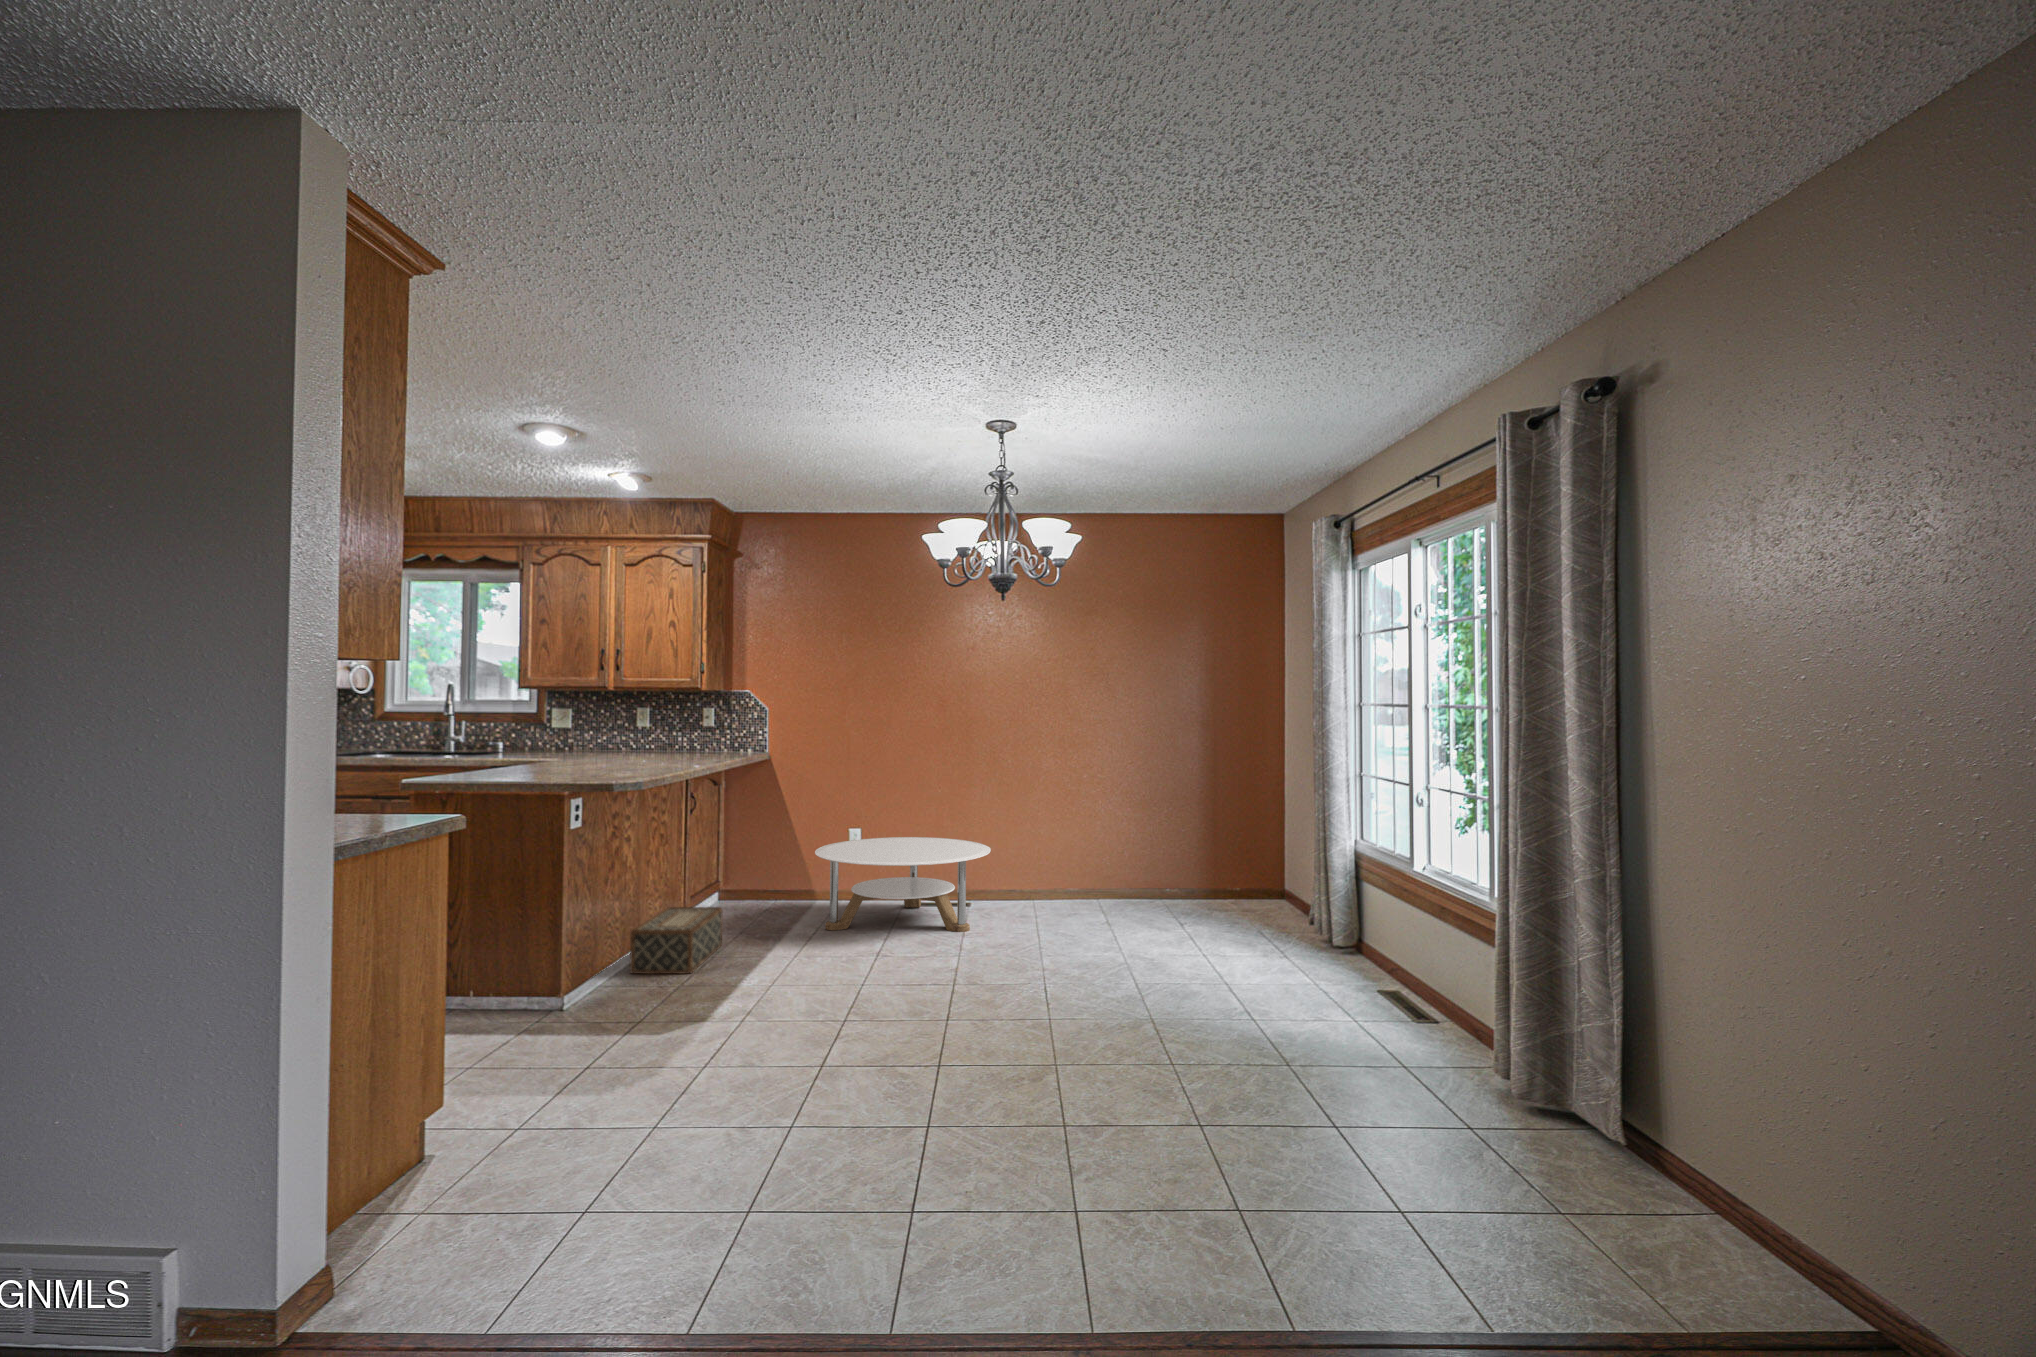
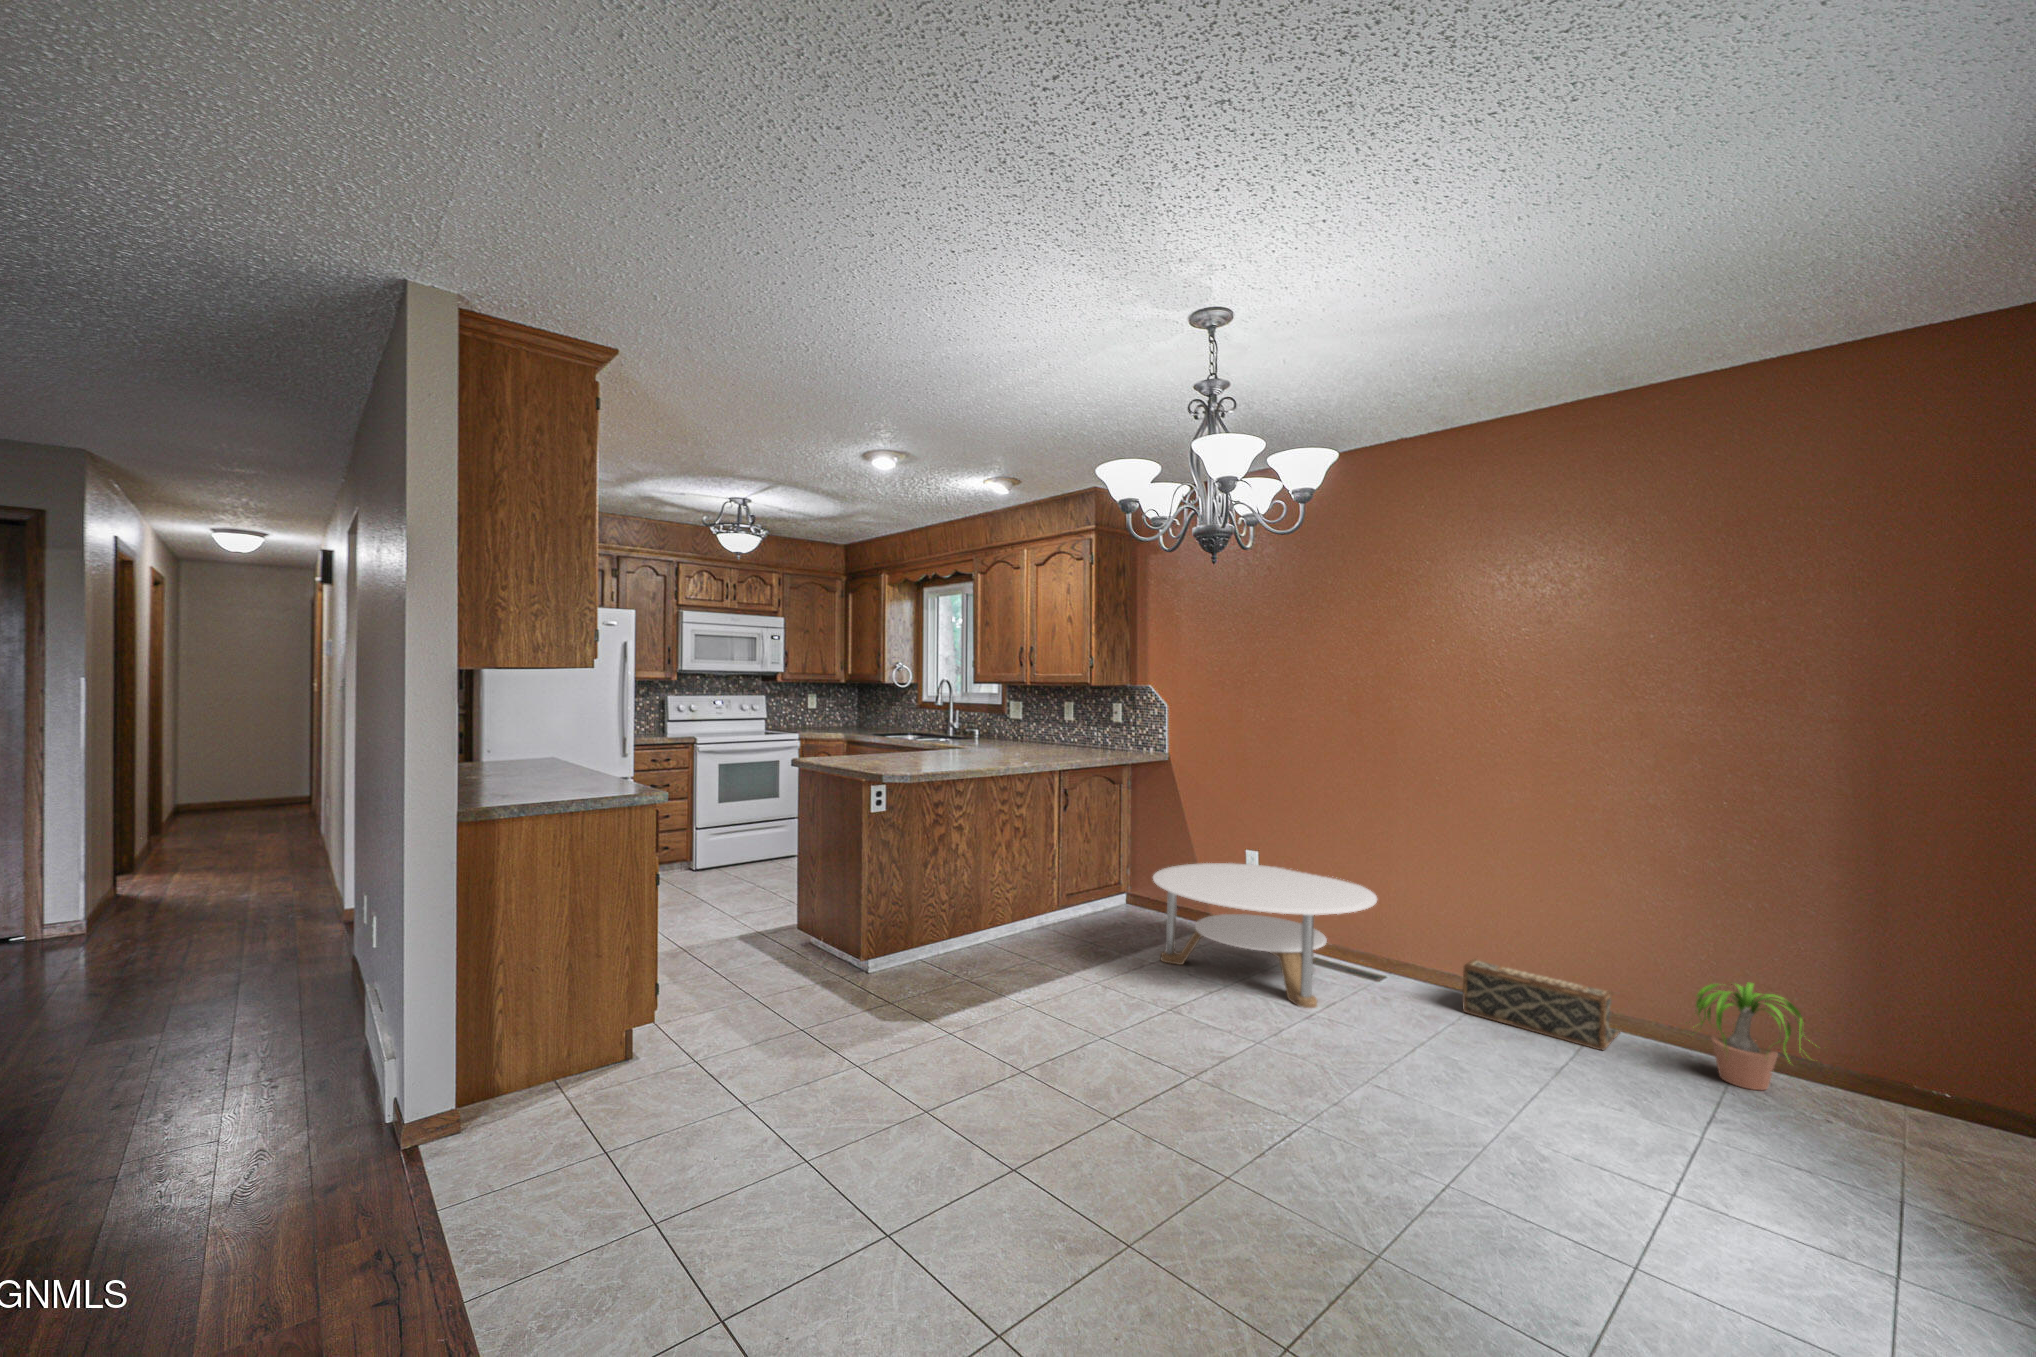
potted plant: none [1161,853,1227,912] -> present [1695,982,1803,1090]
woven basket: present [630,907,723,974] -> present [1462,959,1620,1050]

